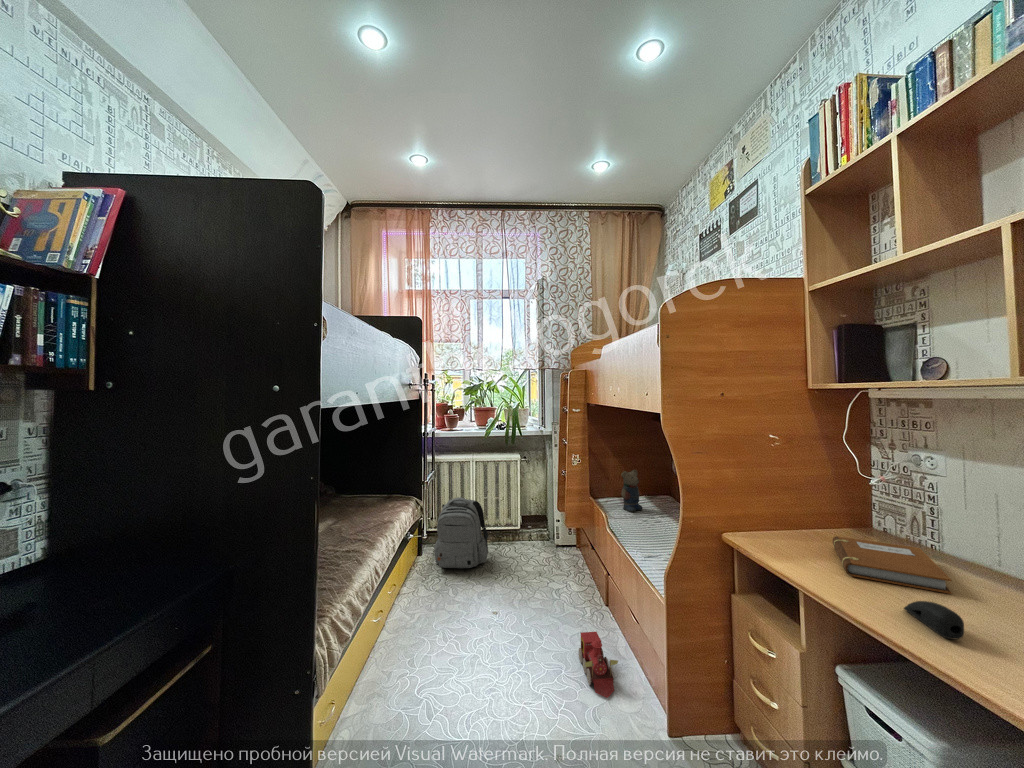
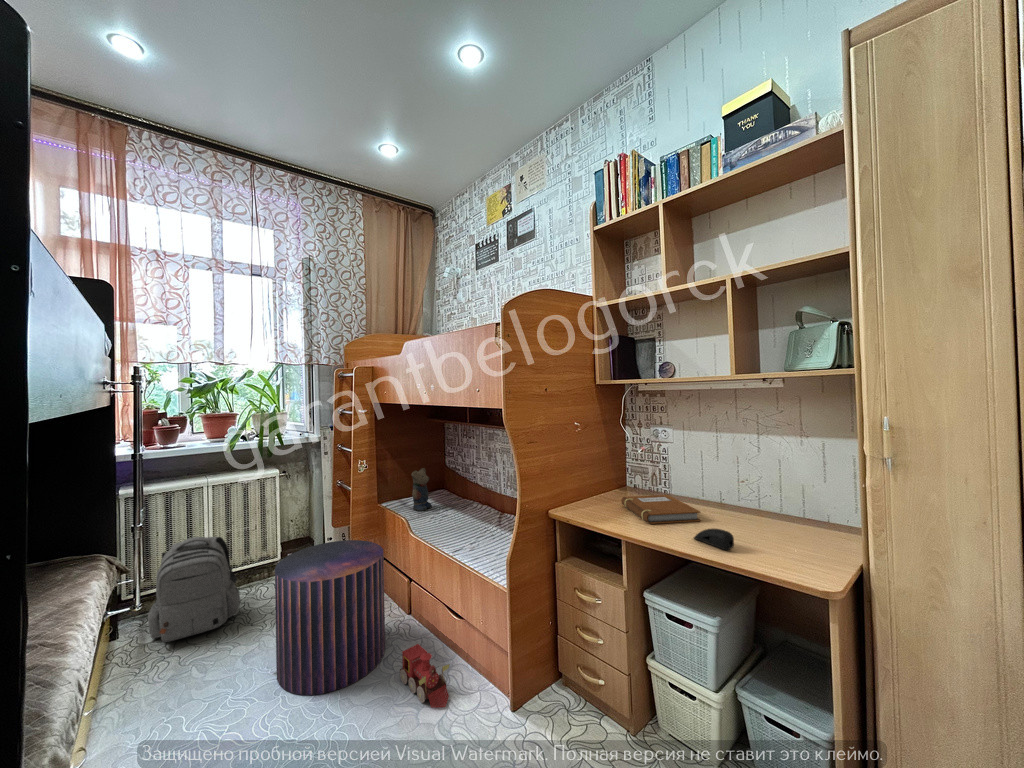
pouf: none [493,521,578,644] -> present [275,540,385,695]

